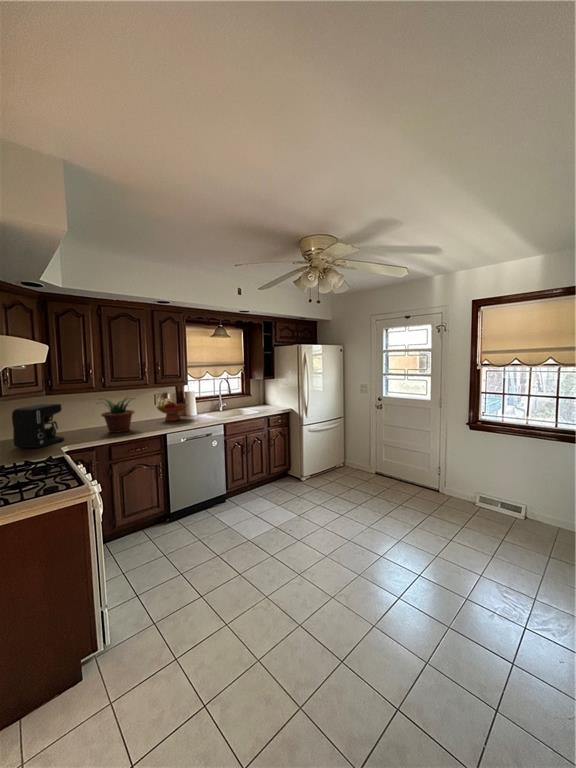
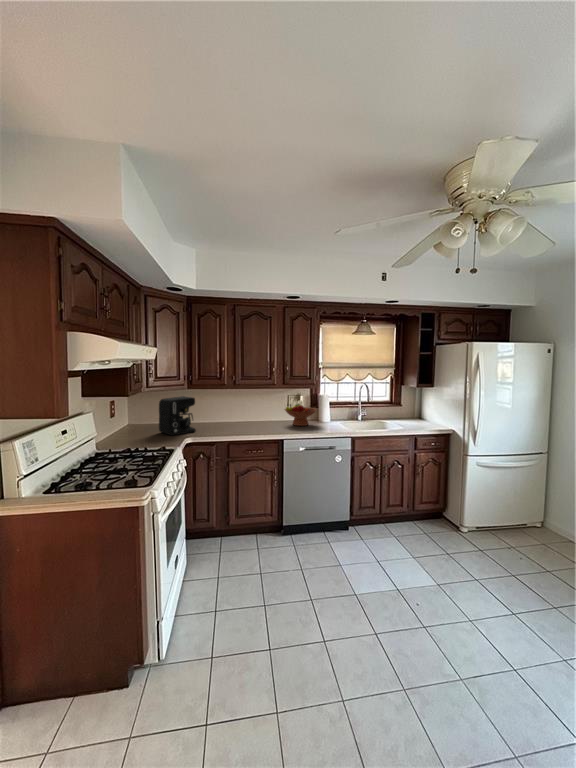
potted plant: present [101,398,134,433] -> none [225,395,261,431]

